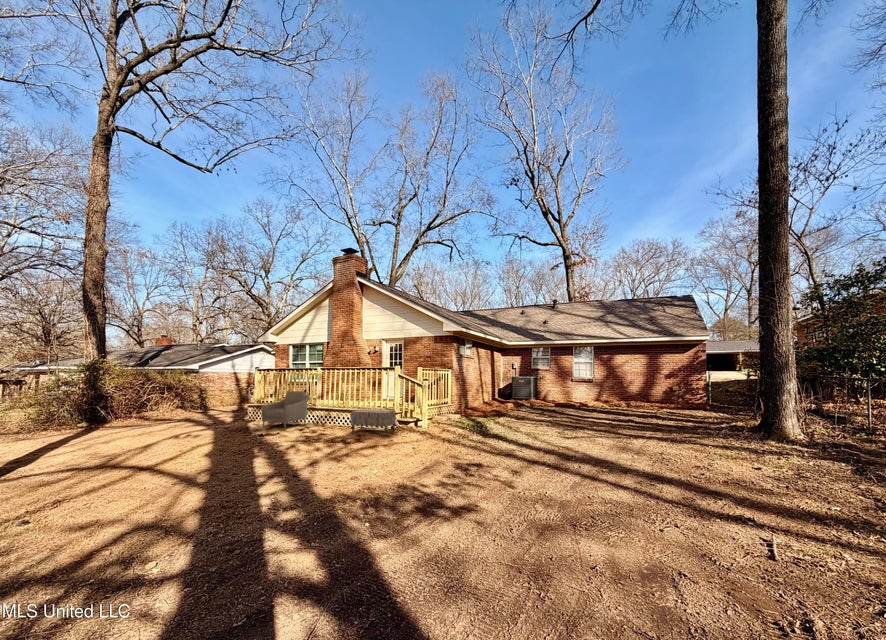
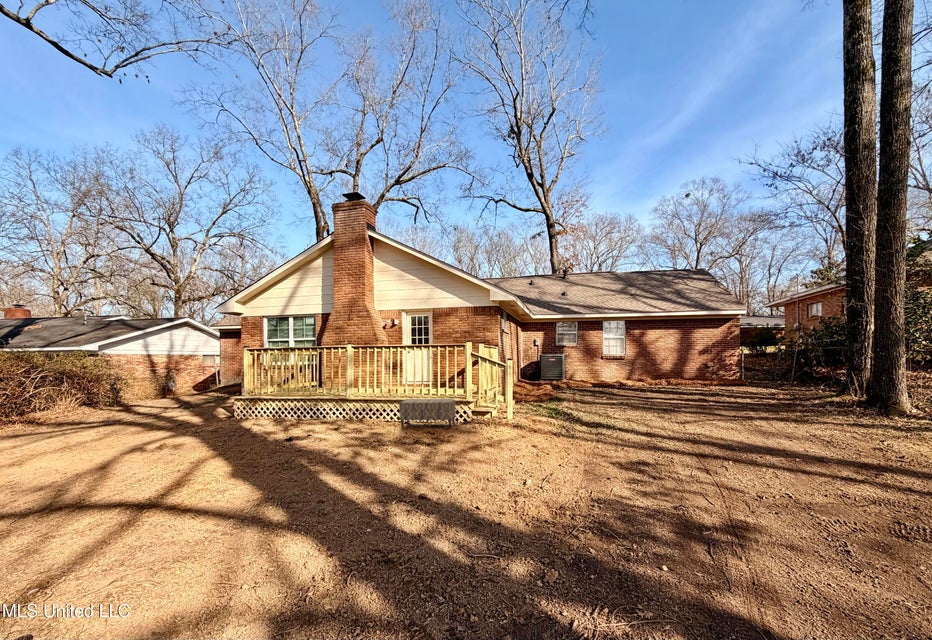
chair: present [261,391,310,429] -> none [260,378,326,430]

